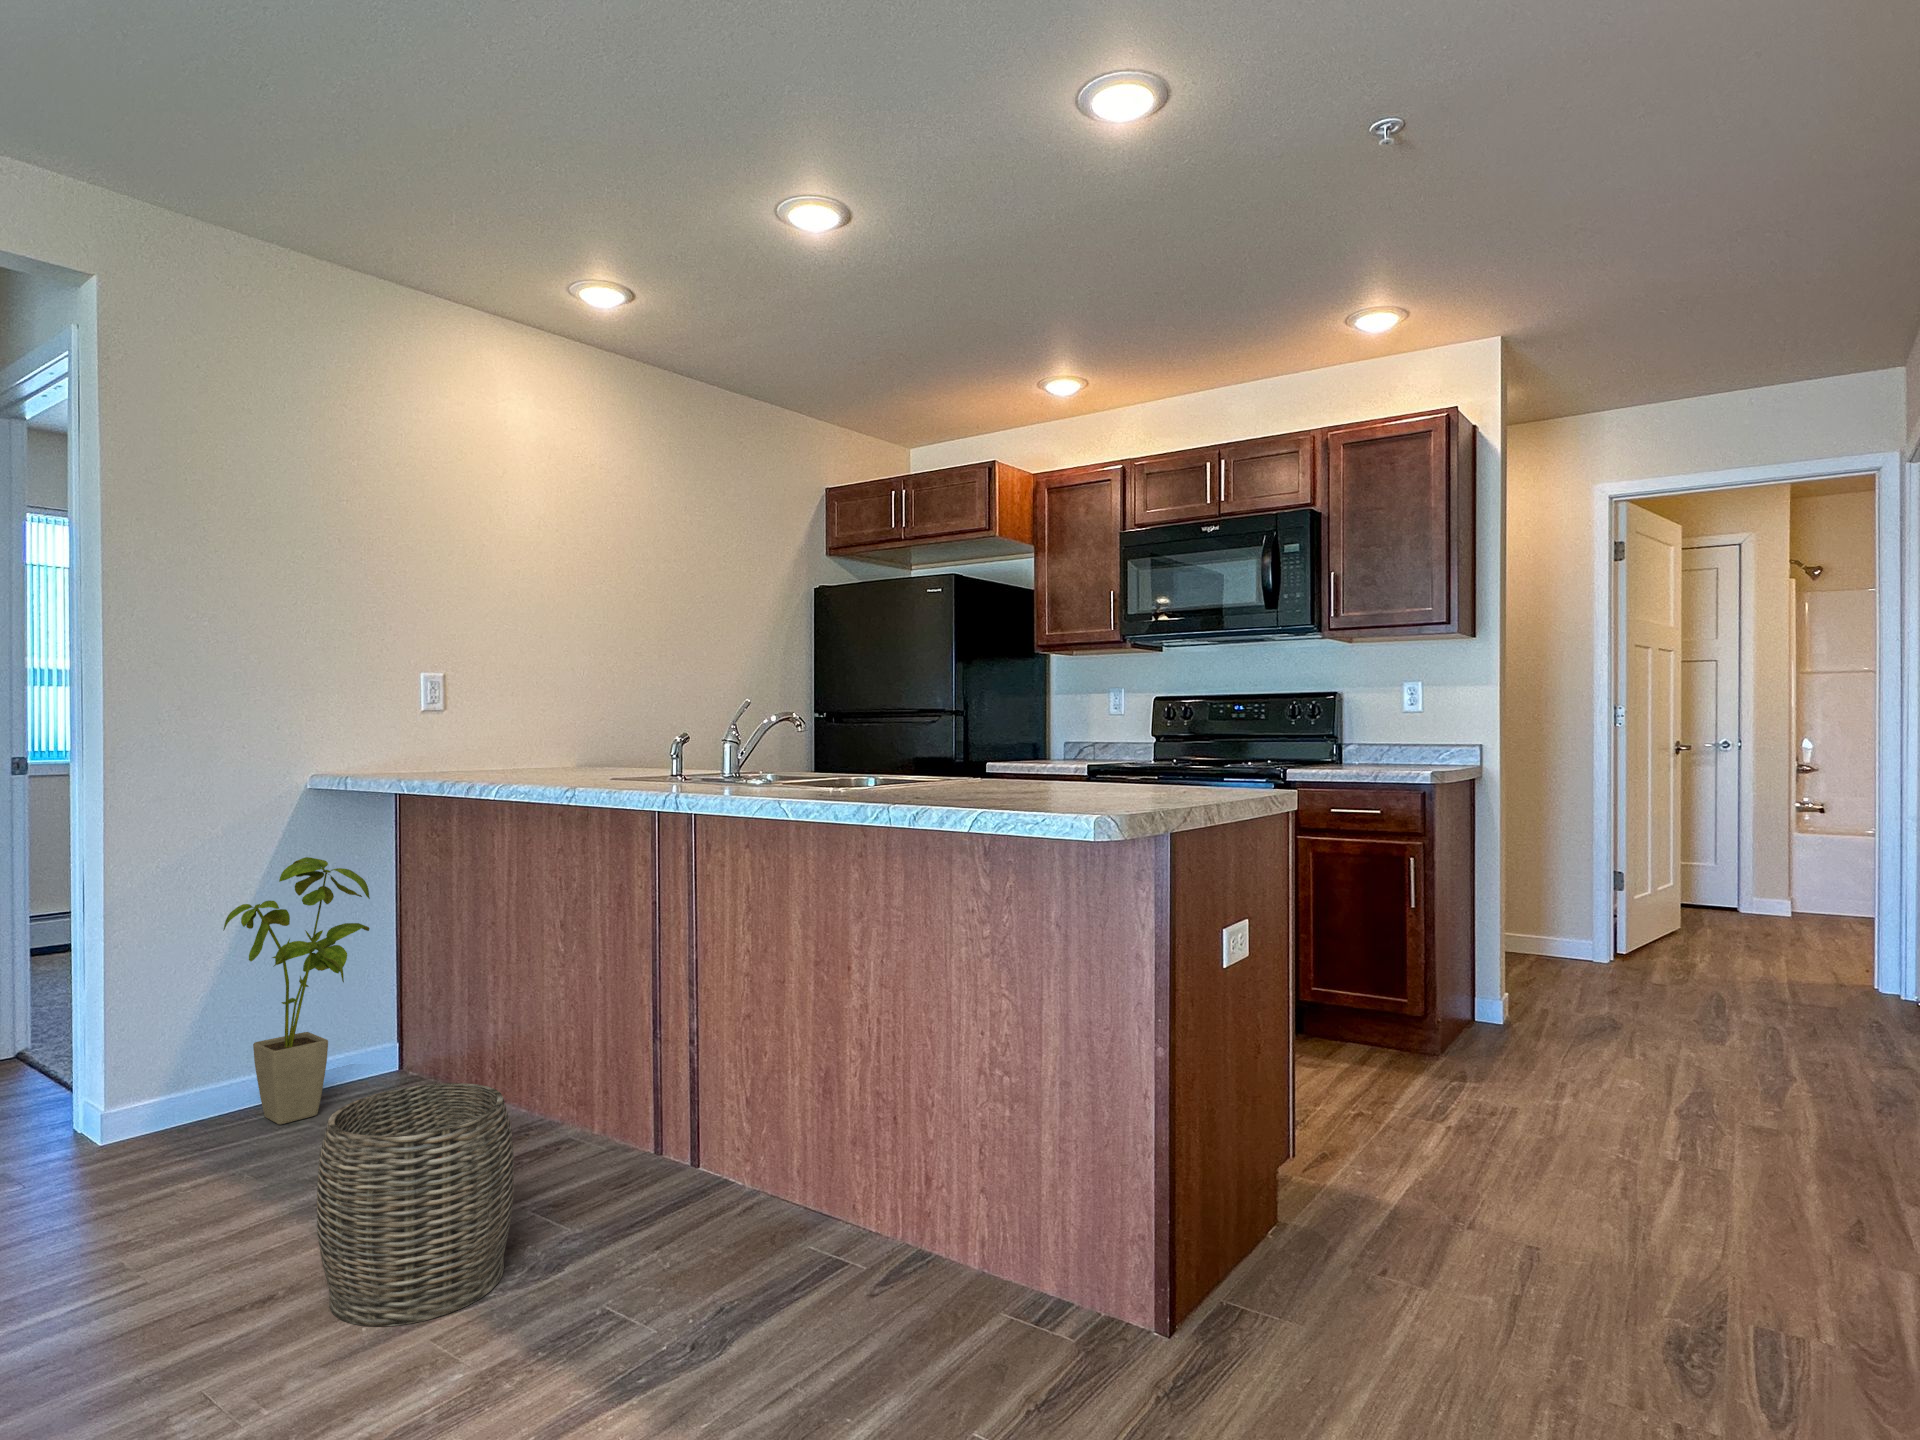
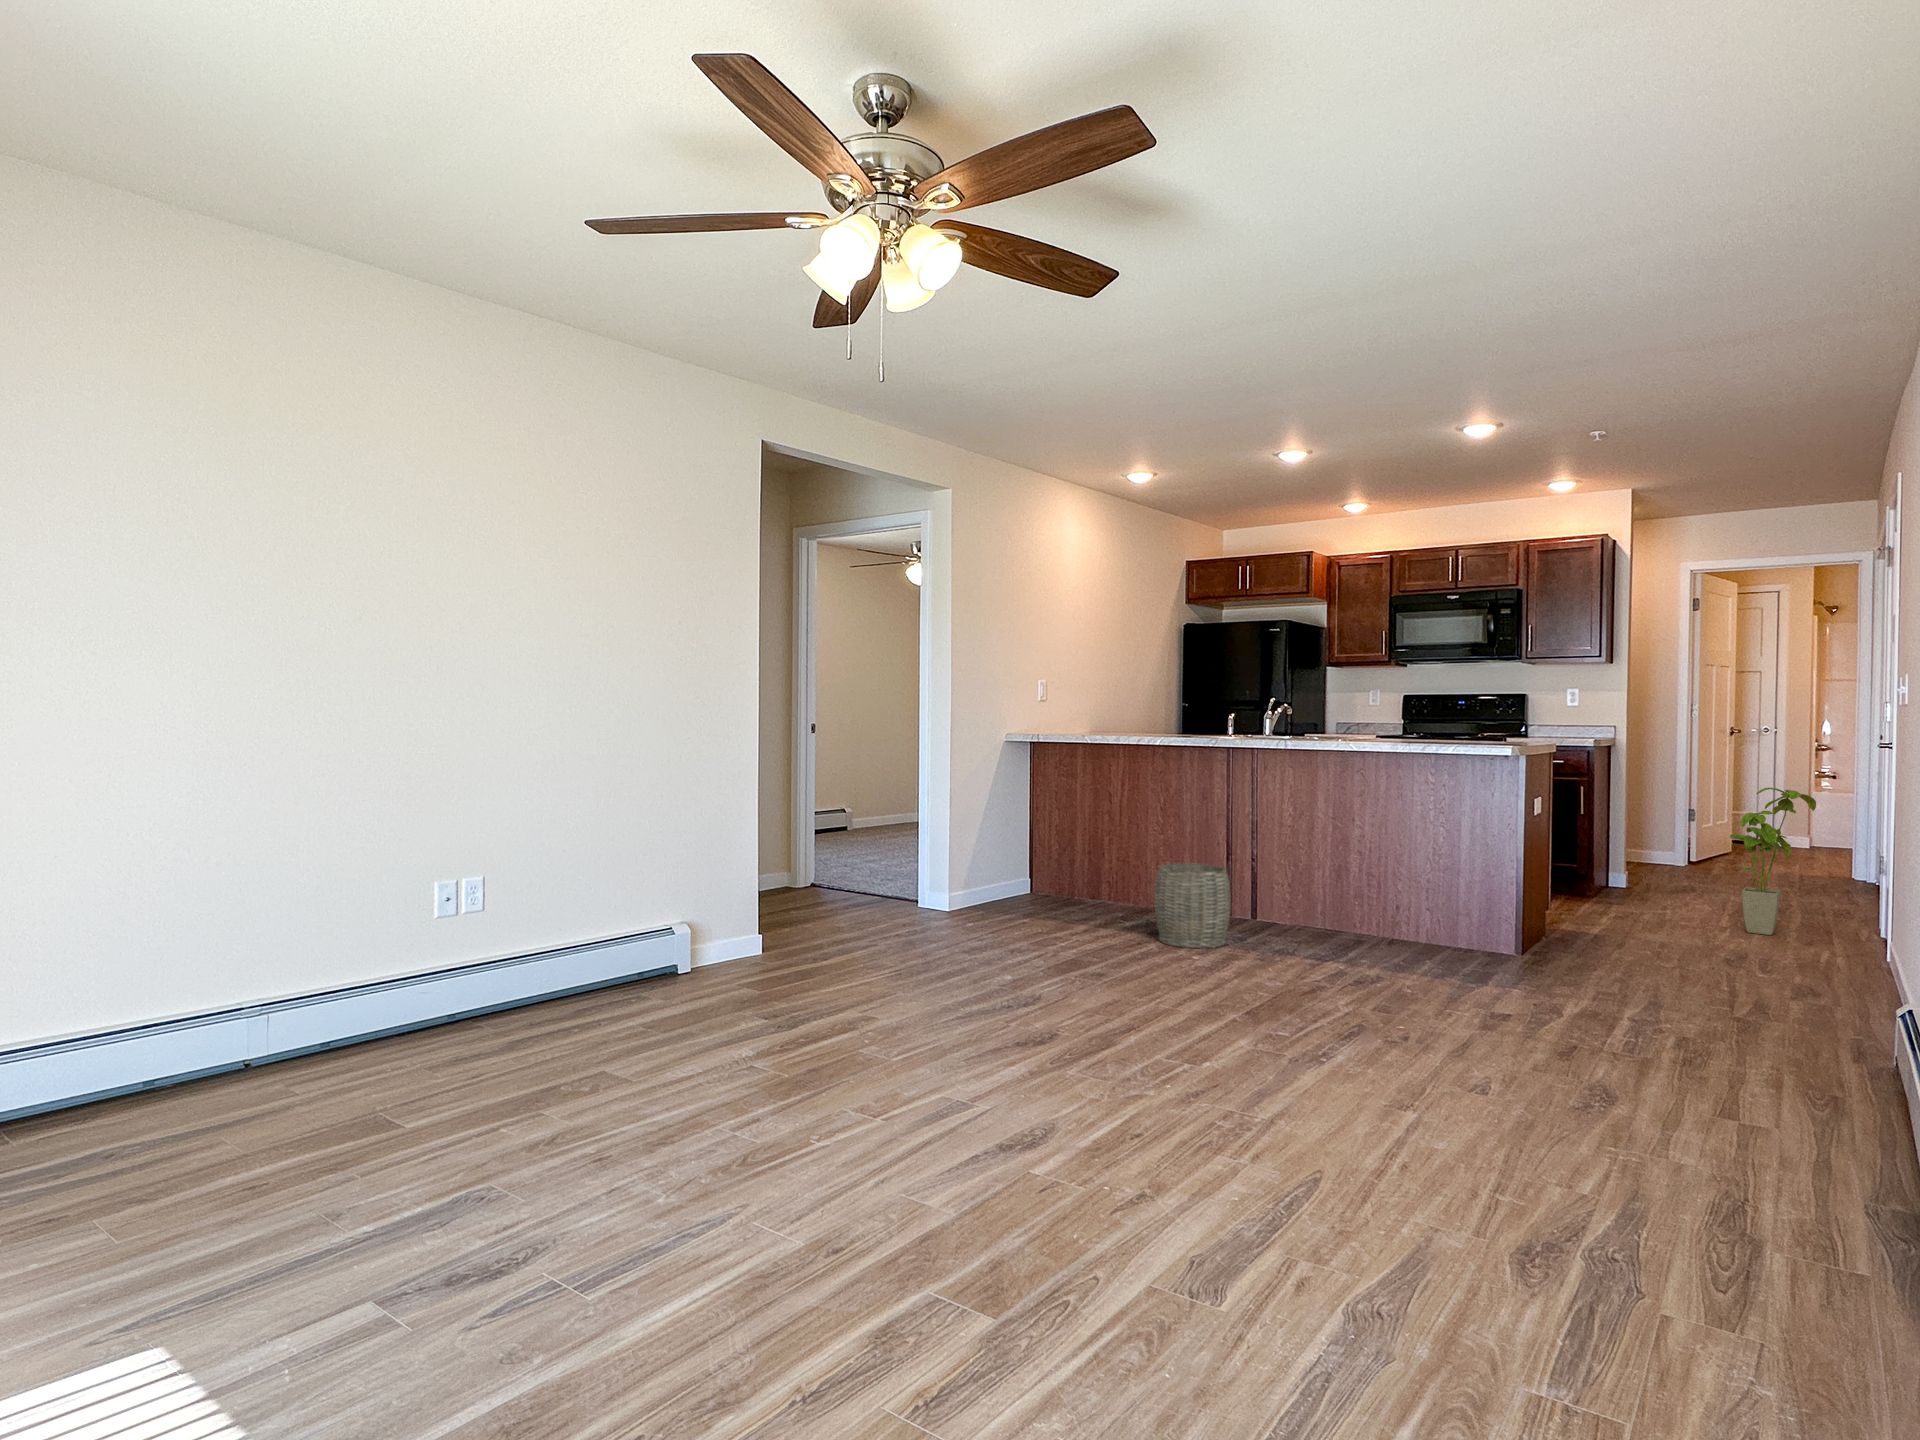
house plant: present [223,857,370,1125] -> present [1730,787,1816,935]

